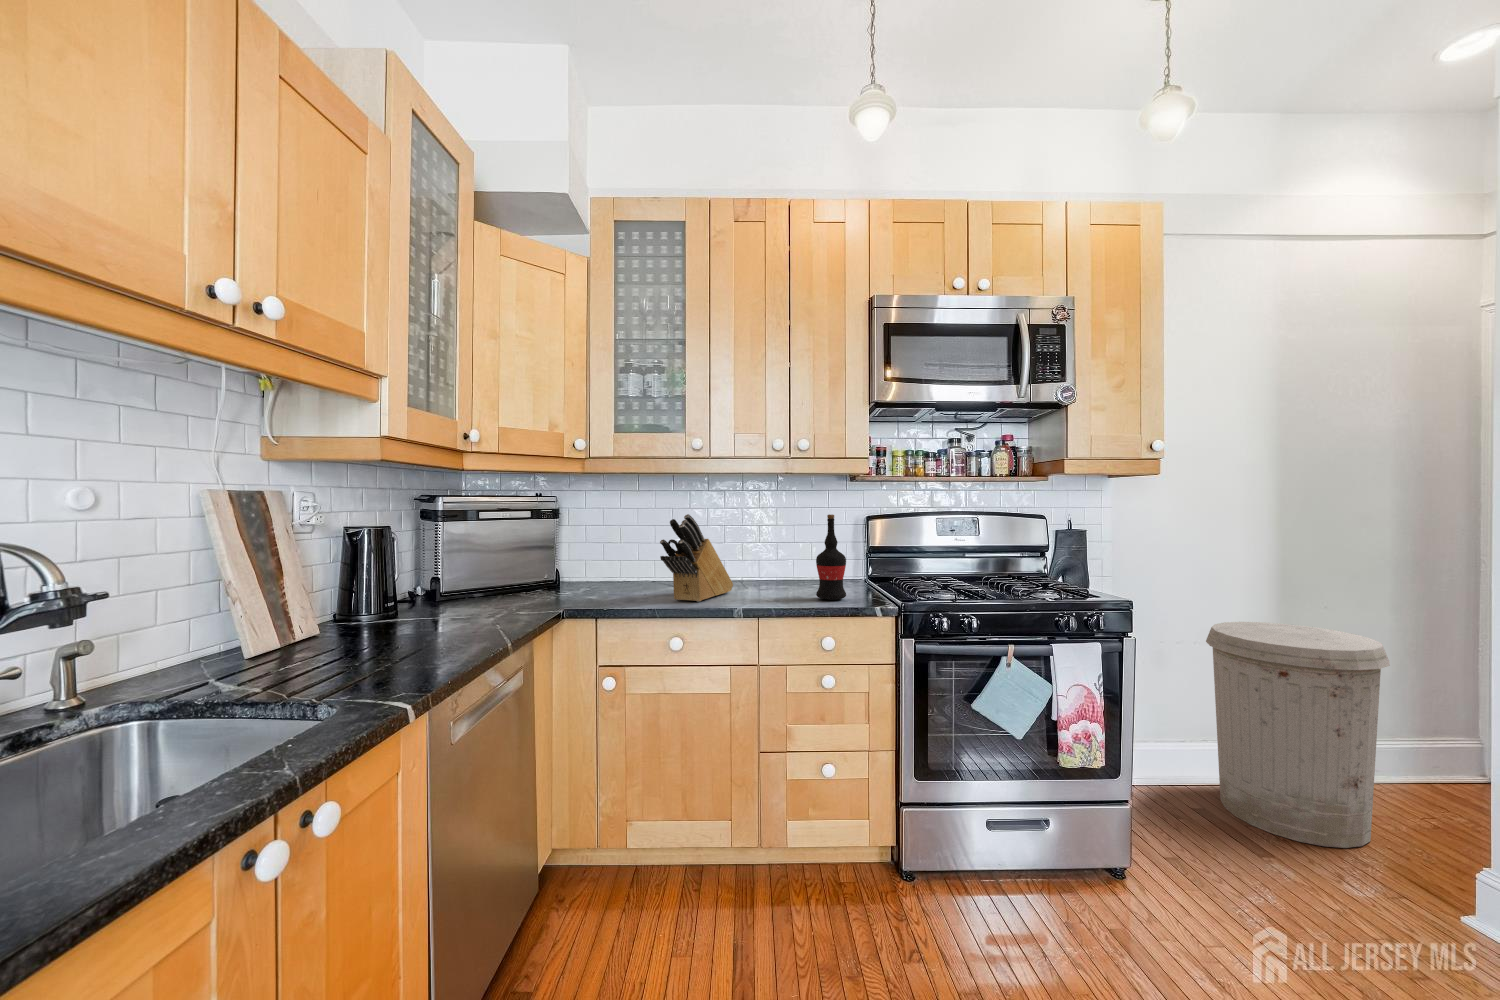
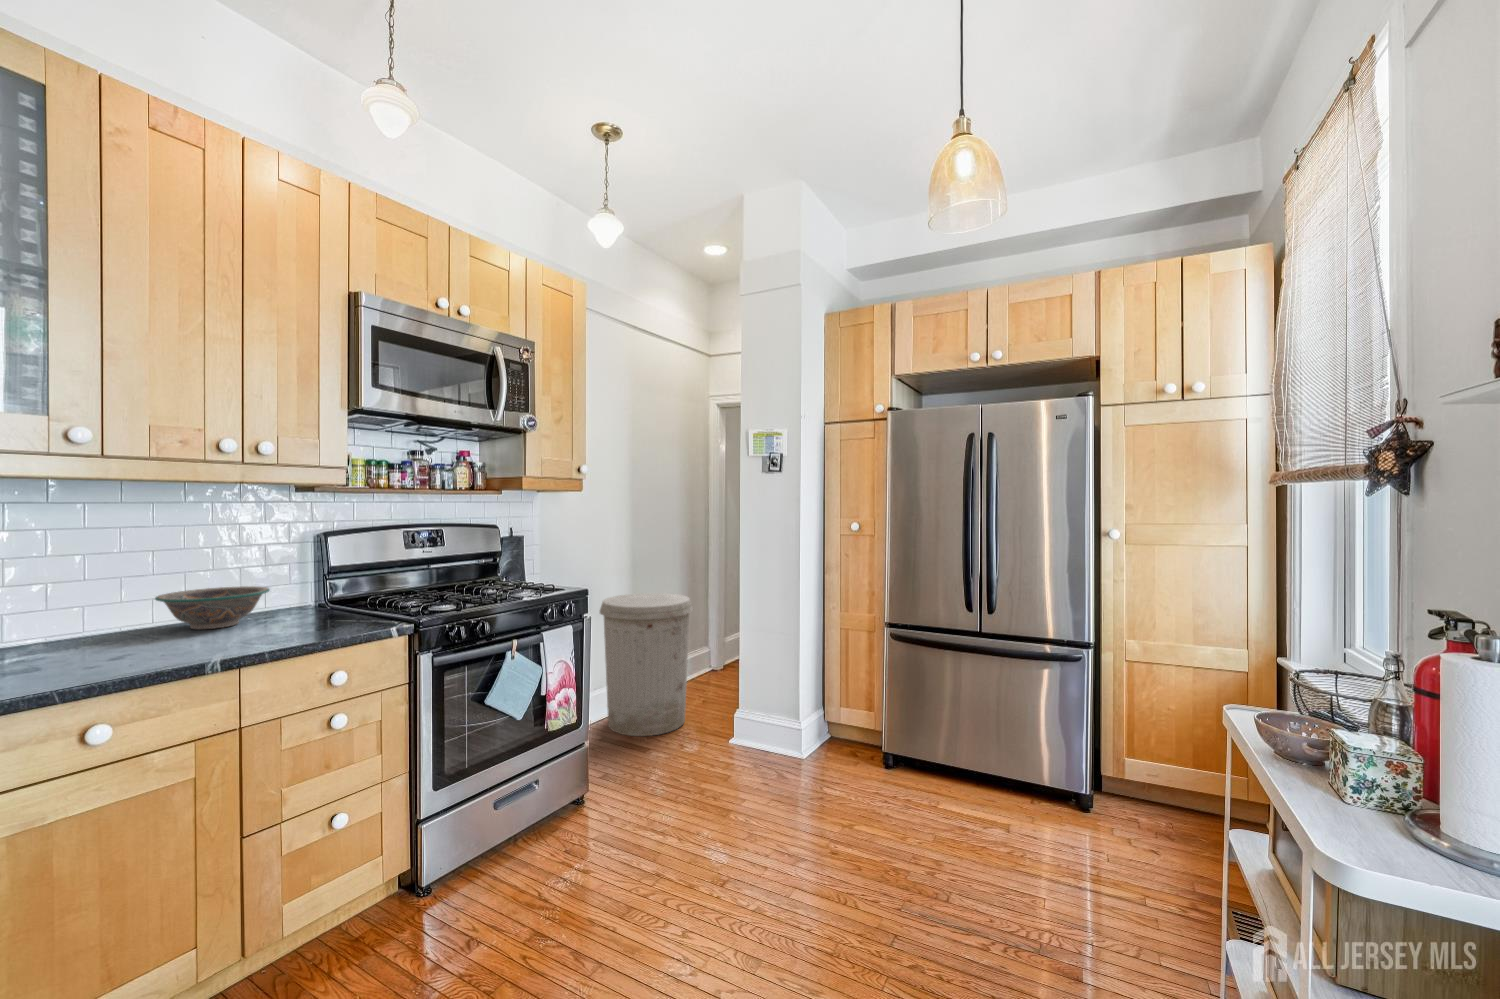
knife block: present [660,514,733,602] -> none [54,542,154,672]
wine bottle: present [816,514,846,600] -> none [306,533,348,631]
bowl: none [749,556,817,586] -> present [155,586,270,629]

